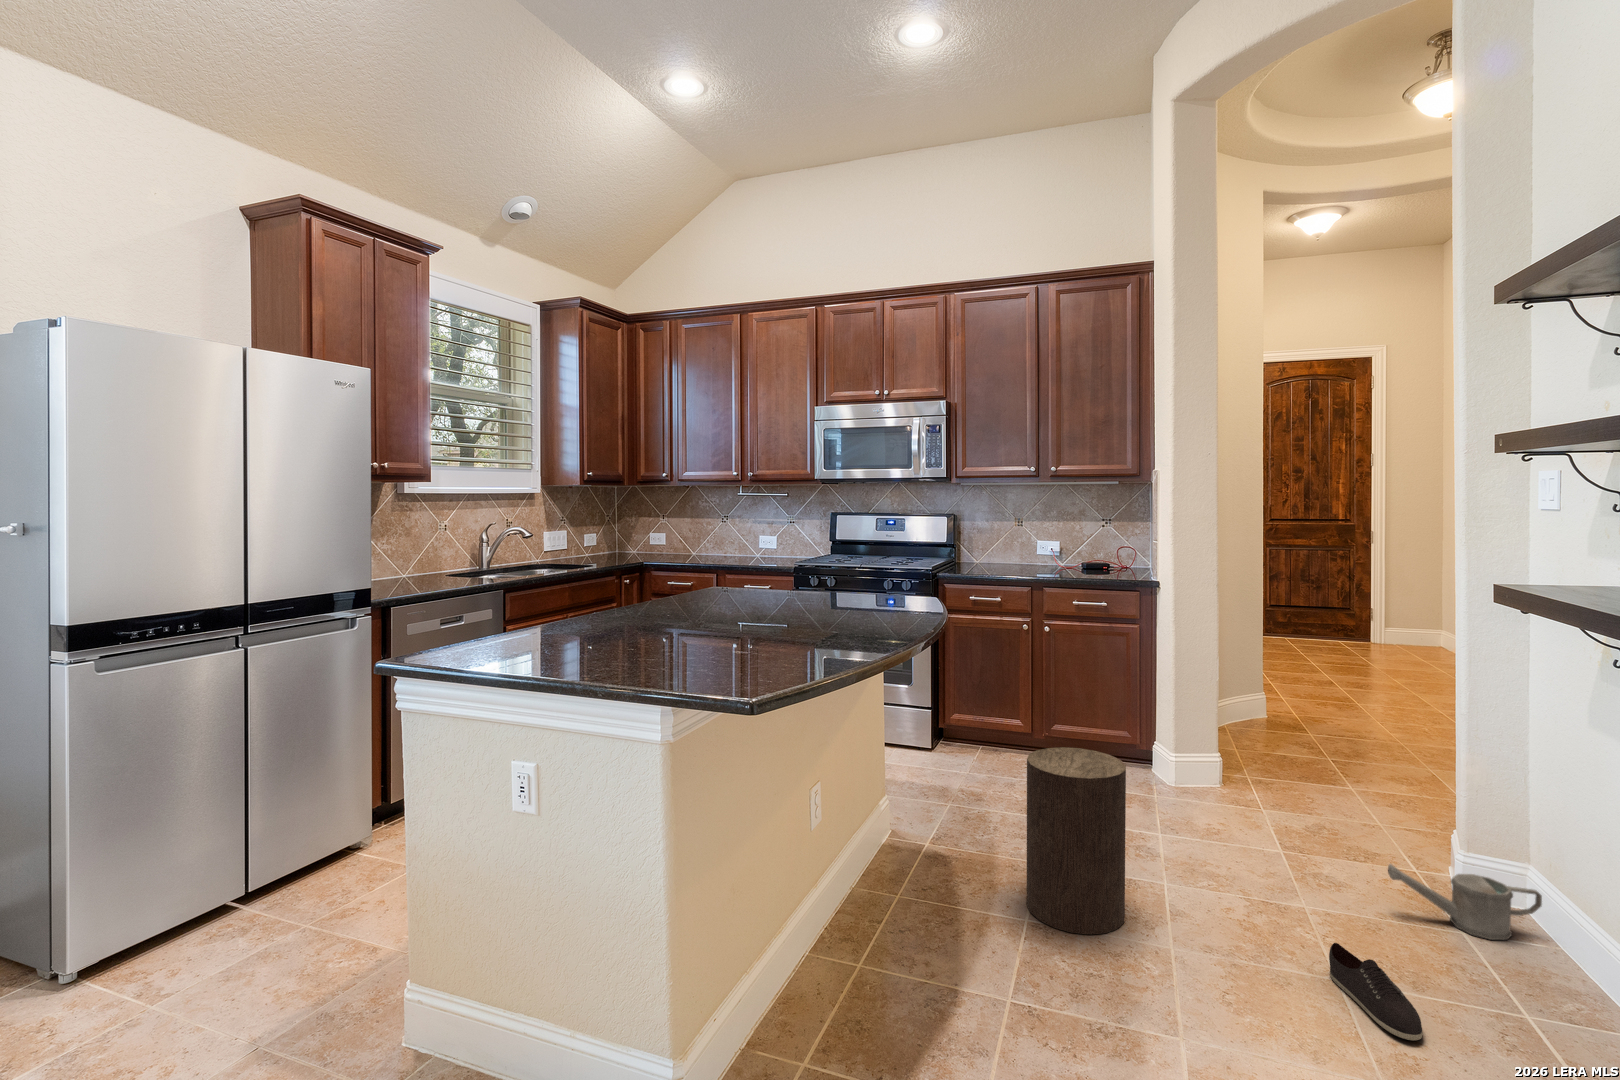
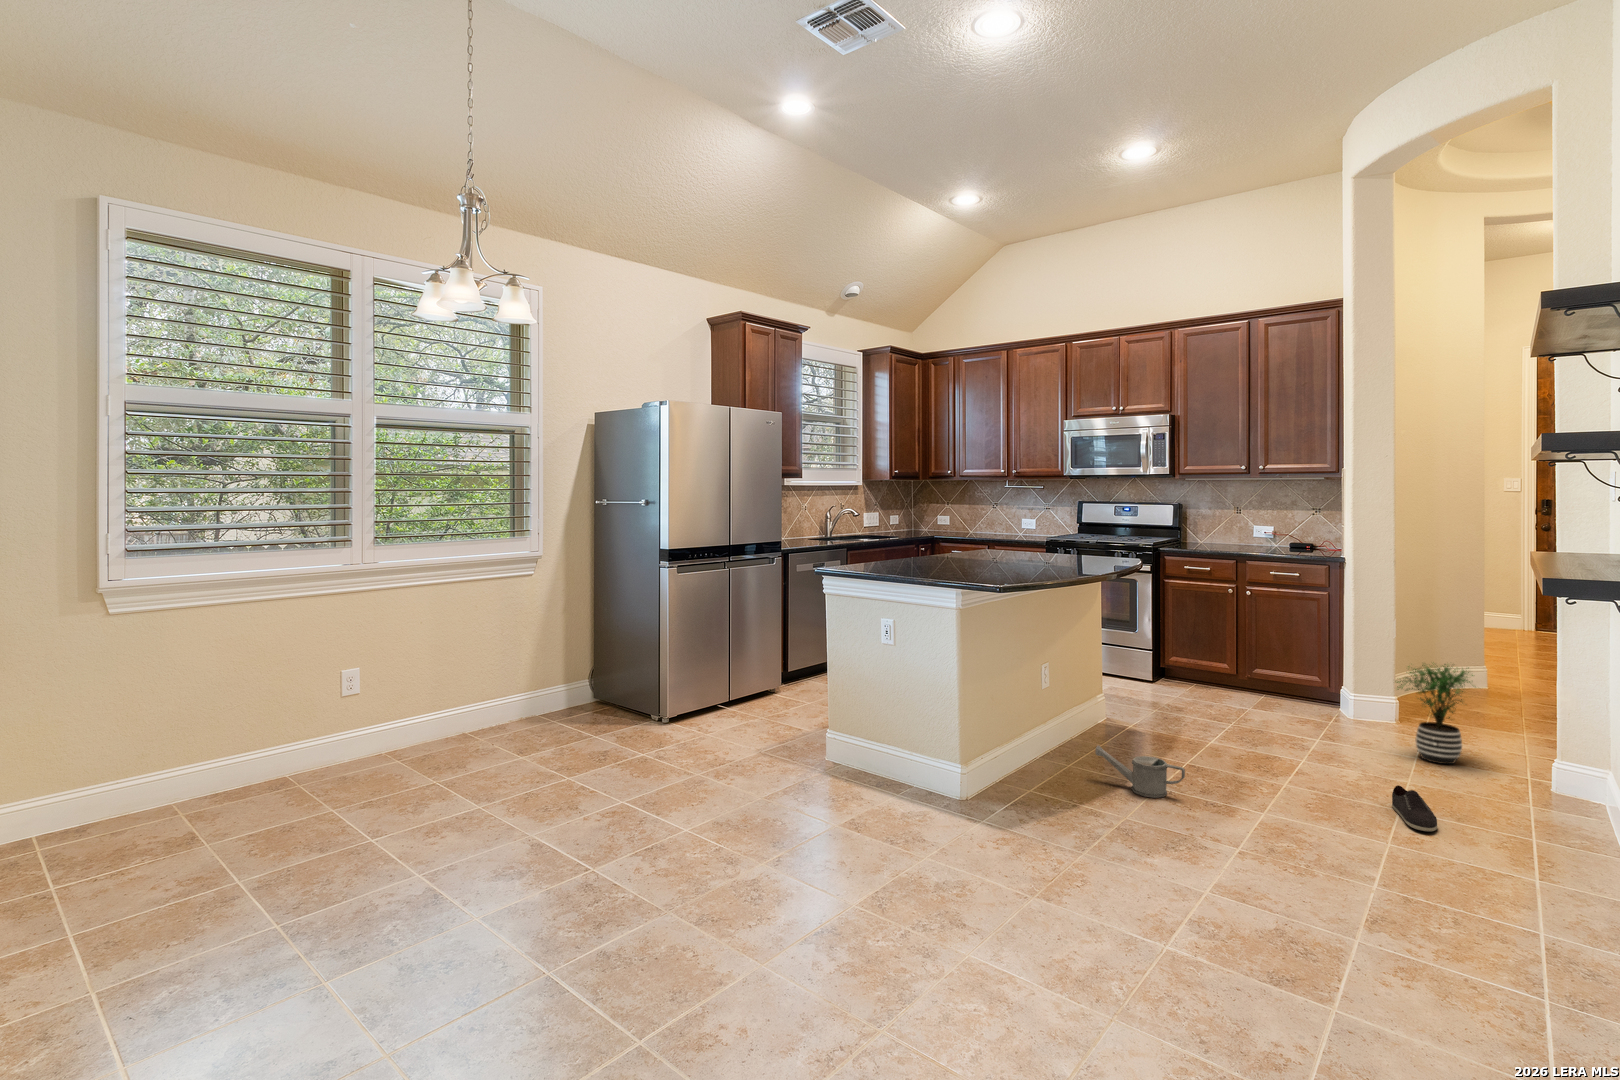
potted plant: none [1256,723,1360,863] -> present [1395,664,1473,764]
stool: present [1027,747,1126,934] -> none [1188,658,1260,773]
watering can: present [1388,864,1542,940] -> present [1096,745,1185,798]

